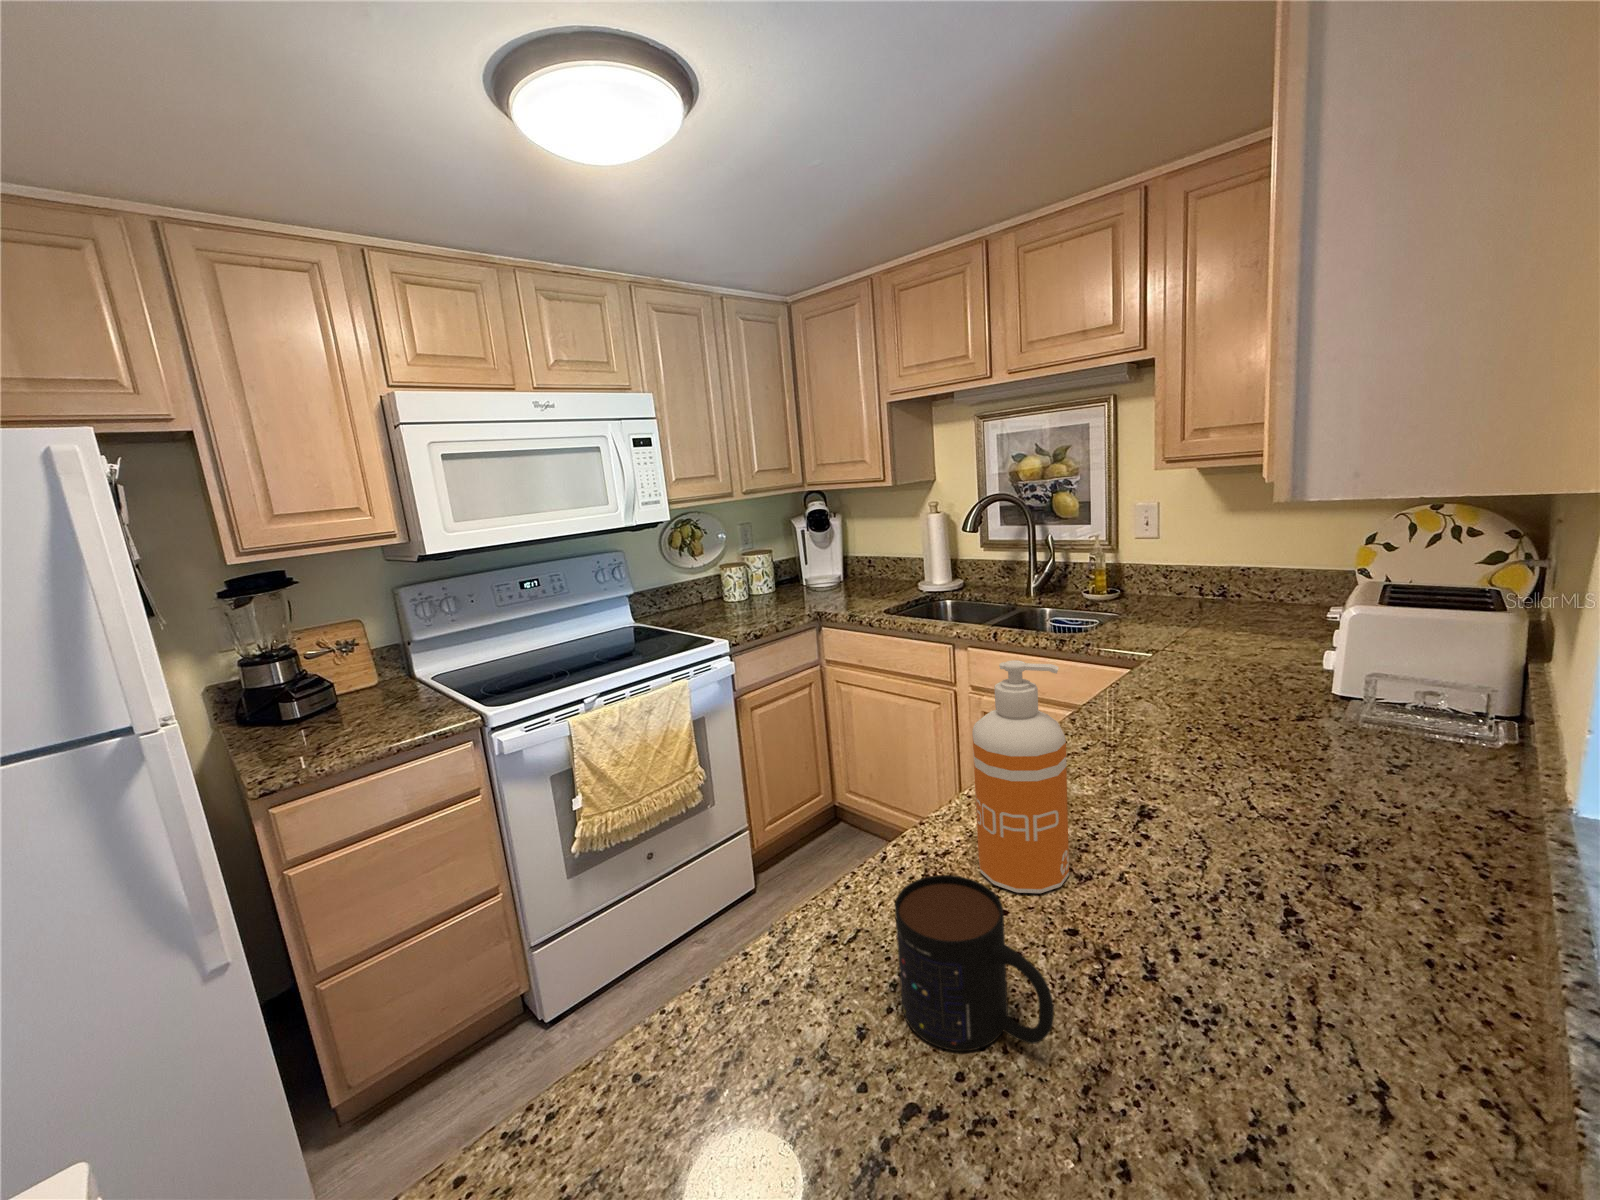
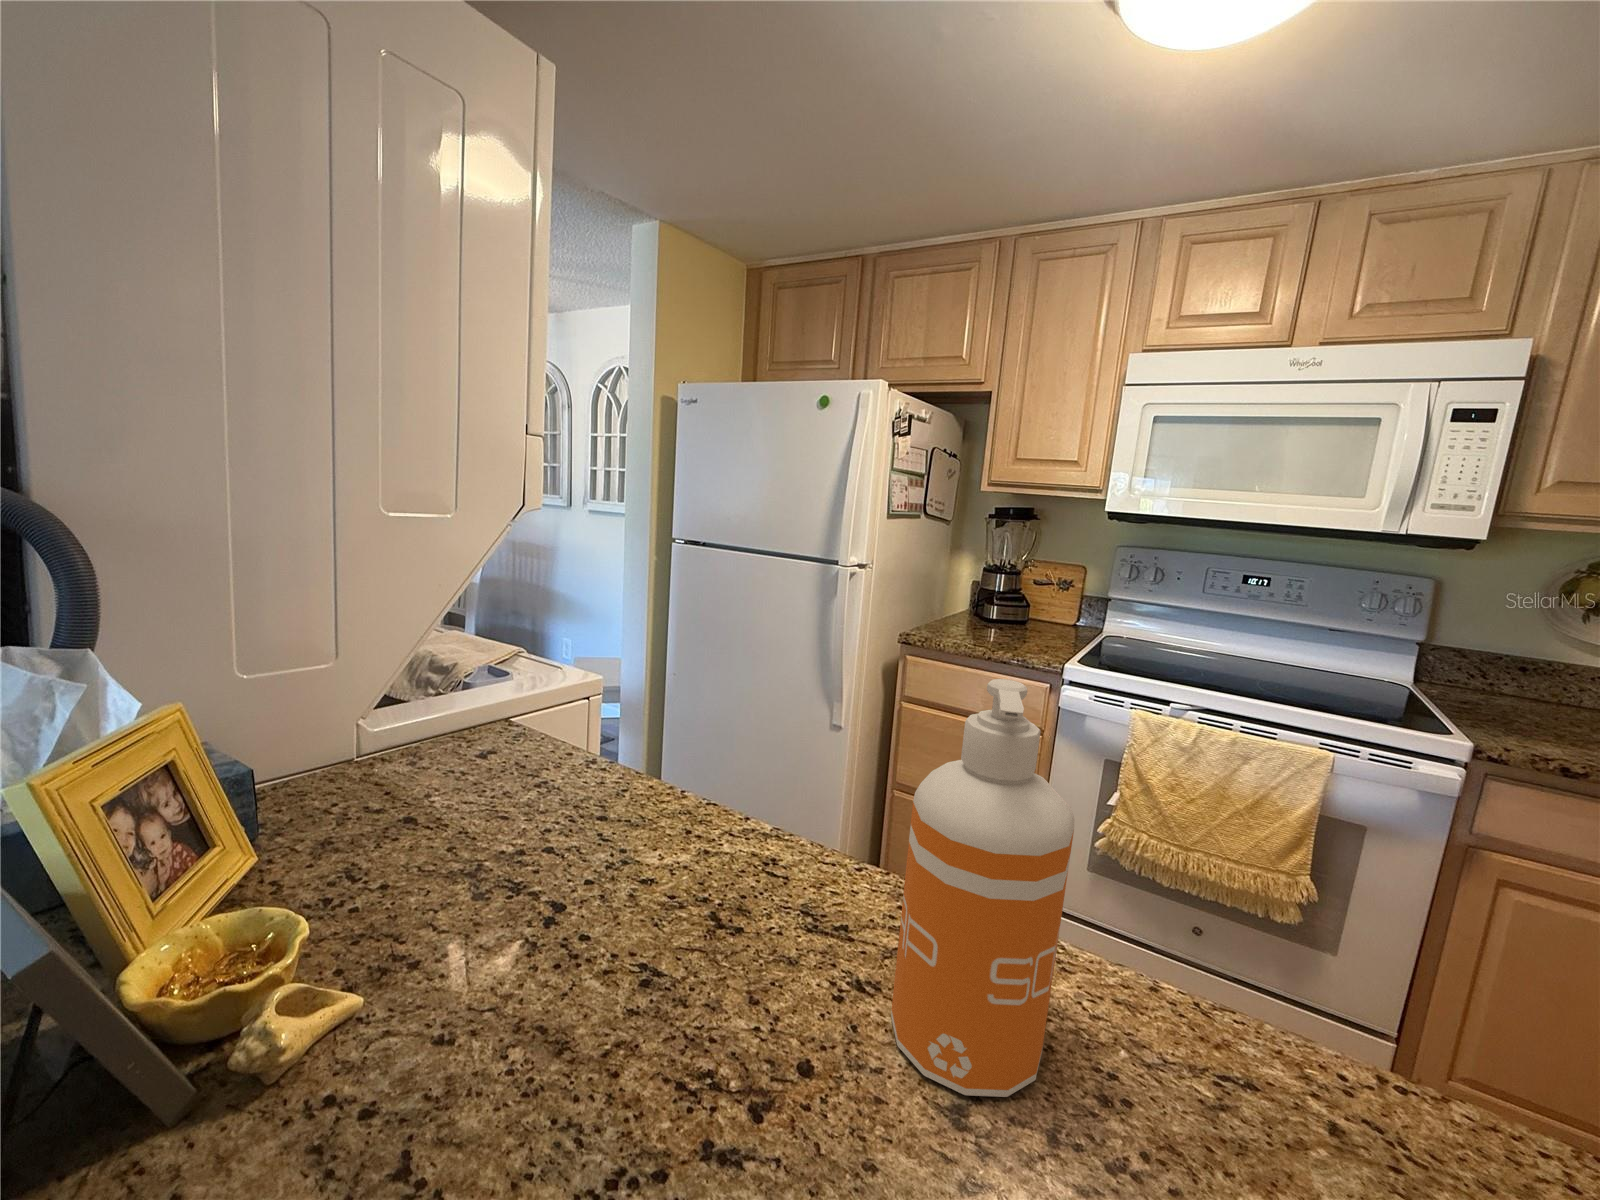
mug: present [895,875,1054,1051] -> none [570,795,731,976]

